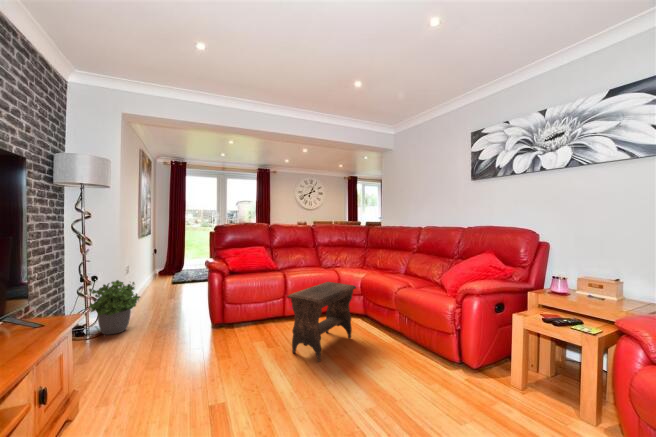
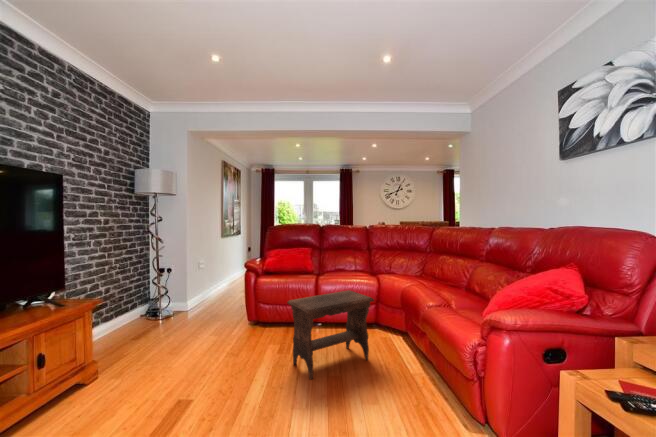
potted plant: present [89,280,140,335] -> none [158,273,199,319]

